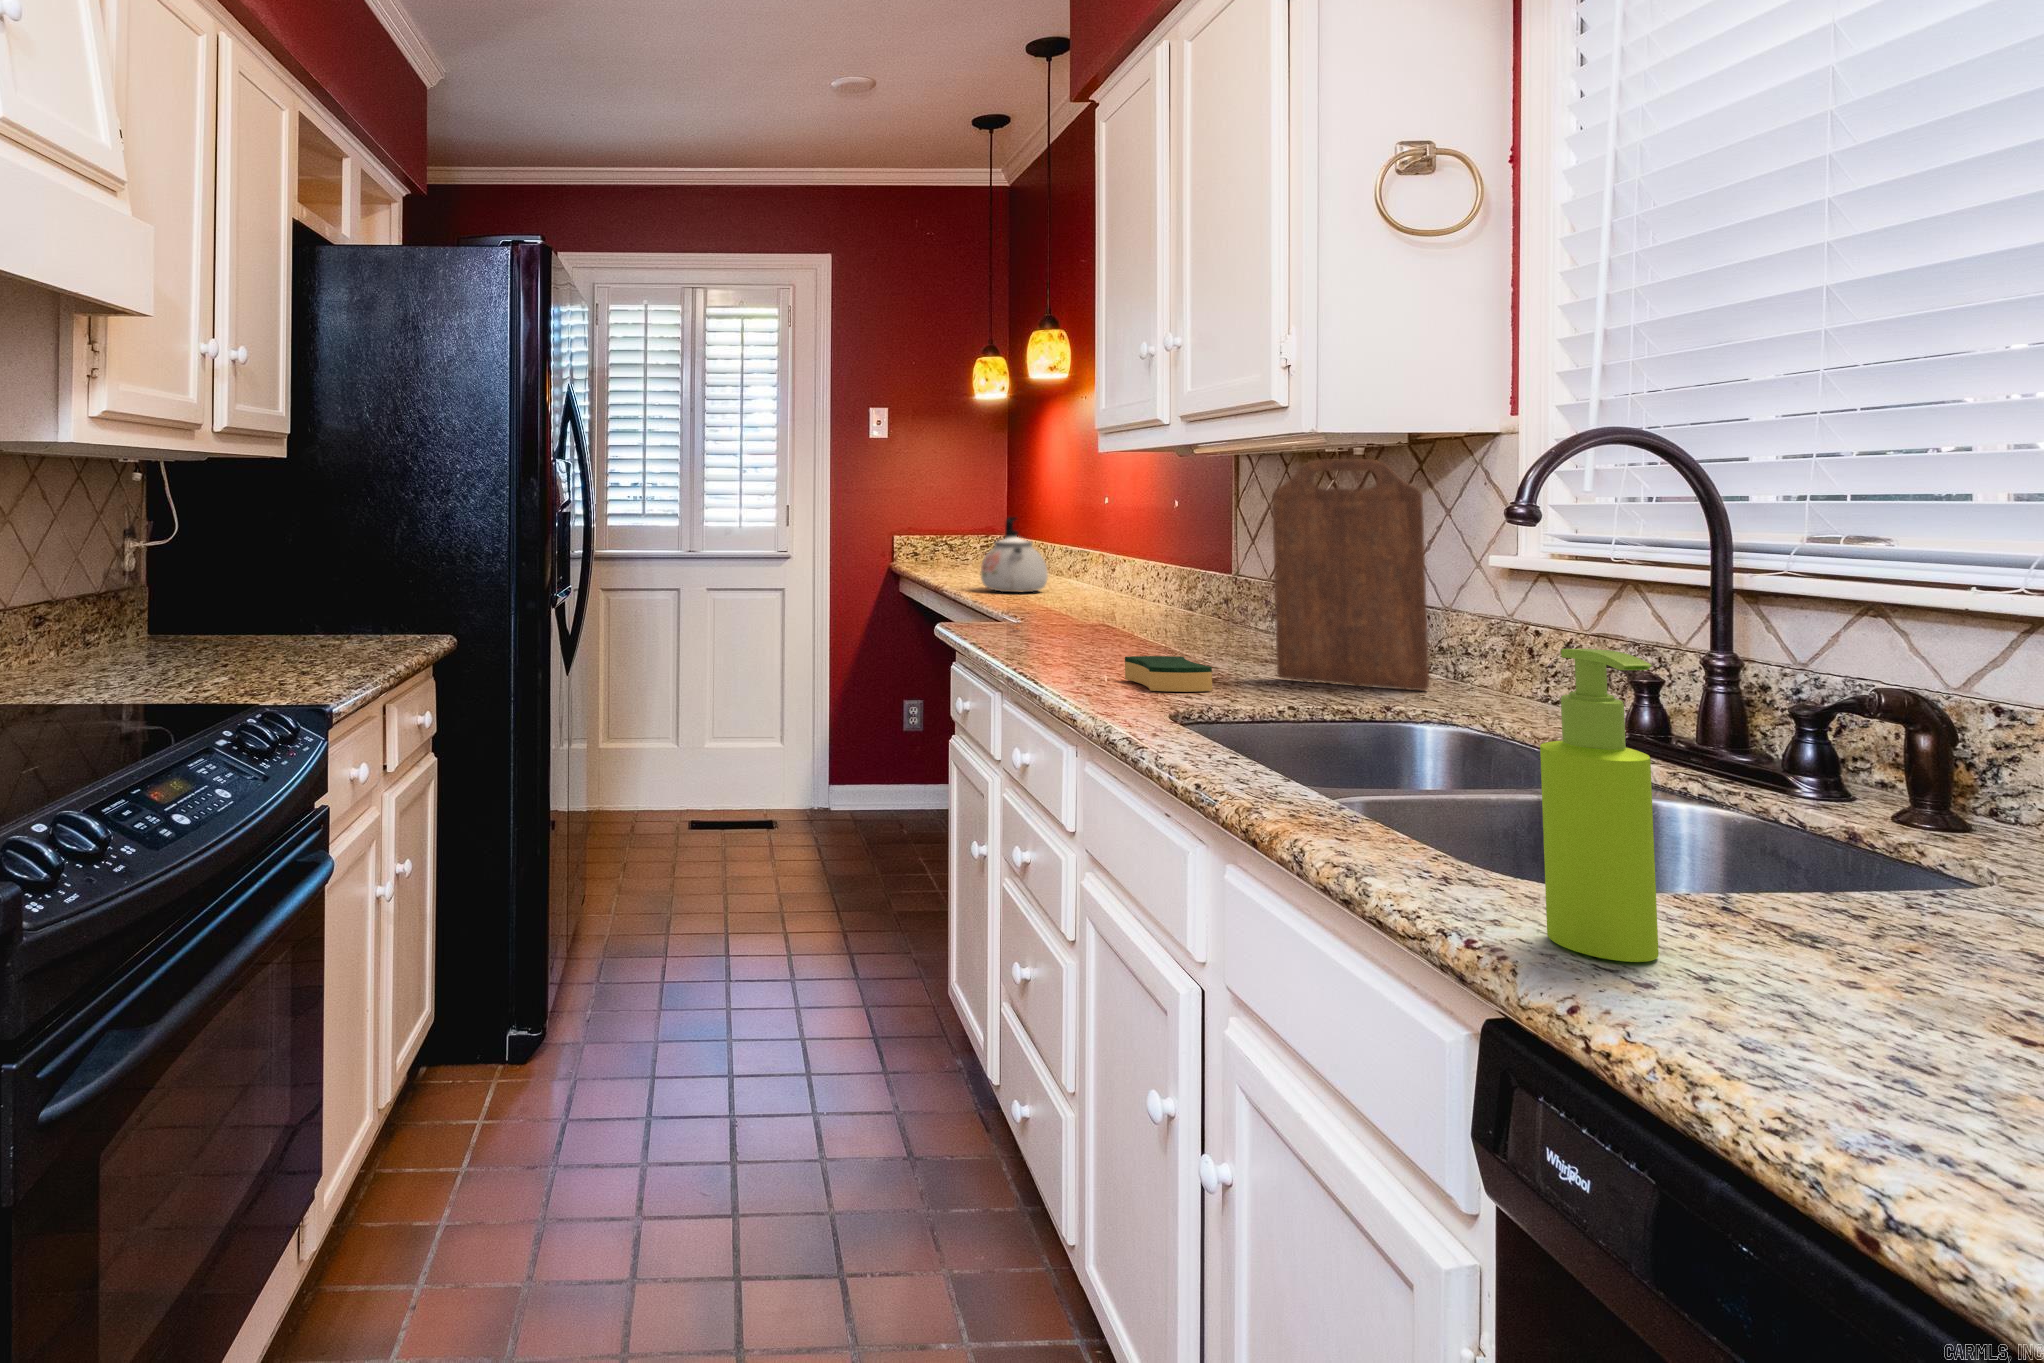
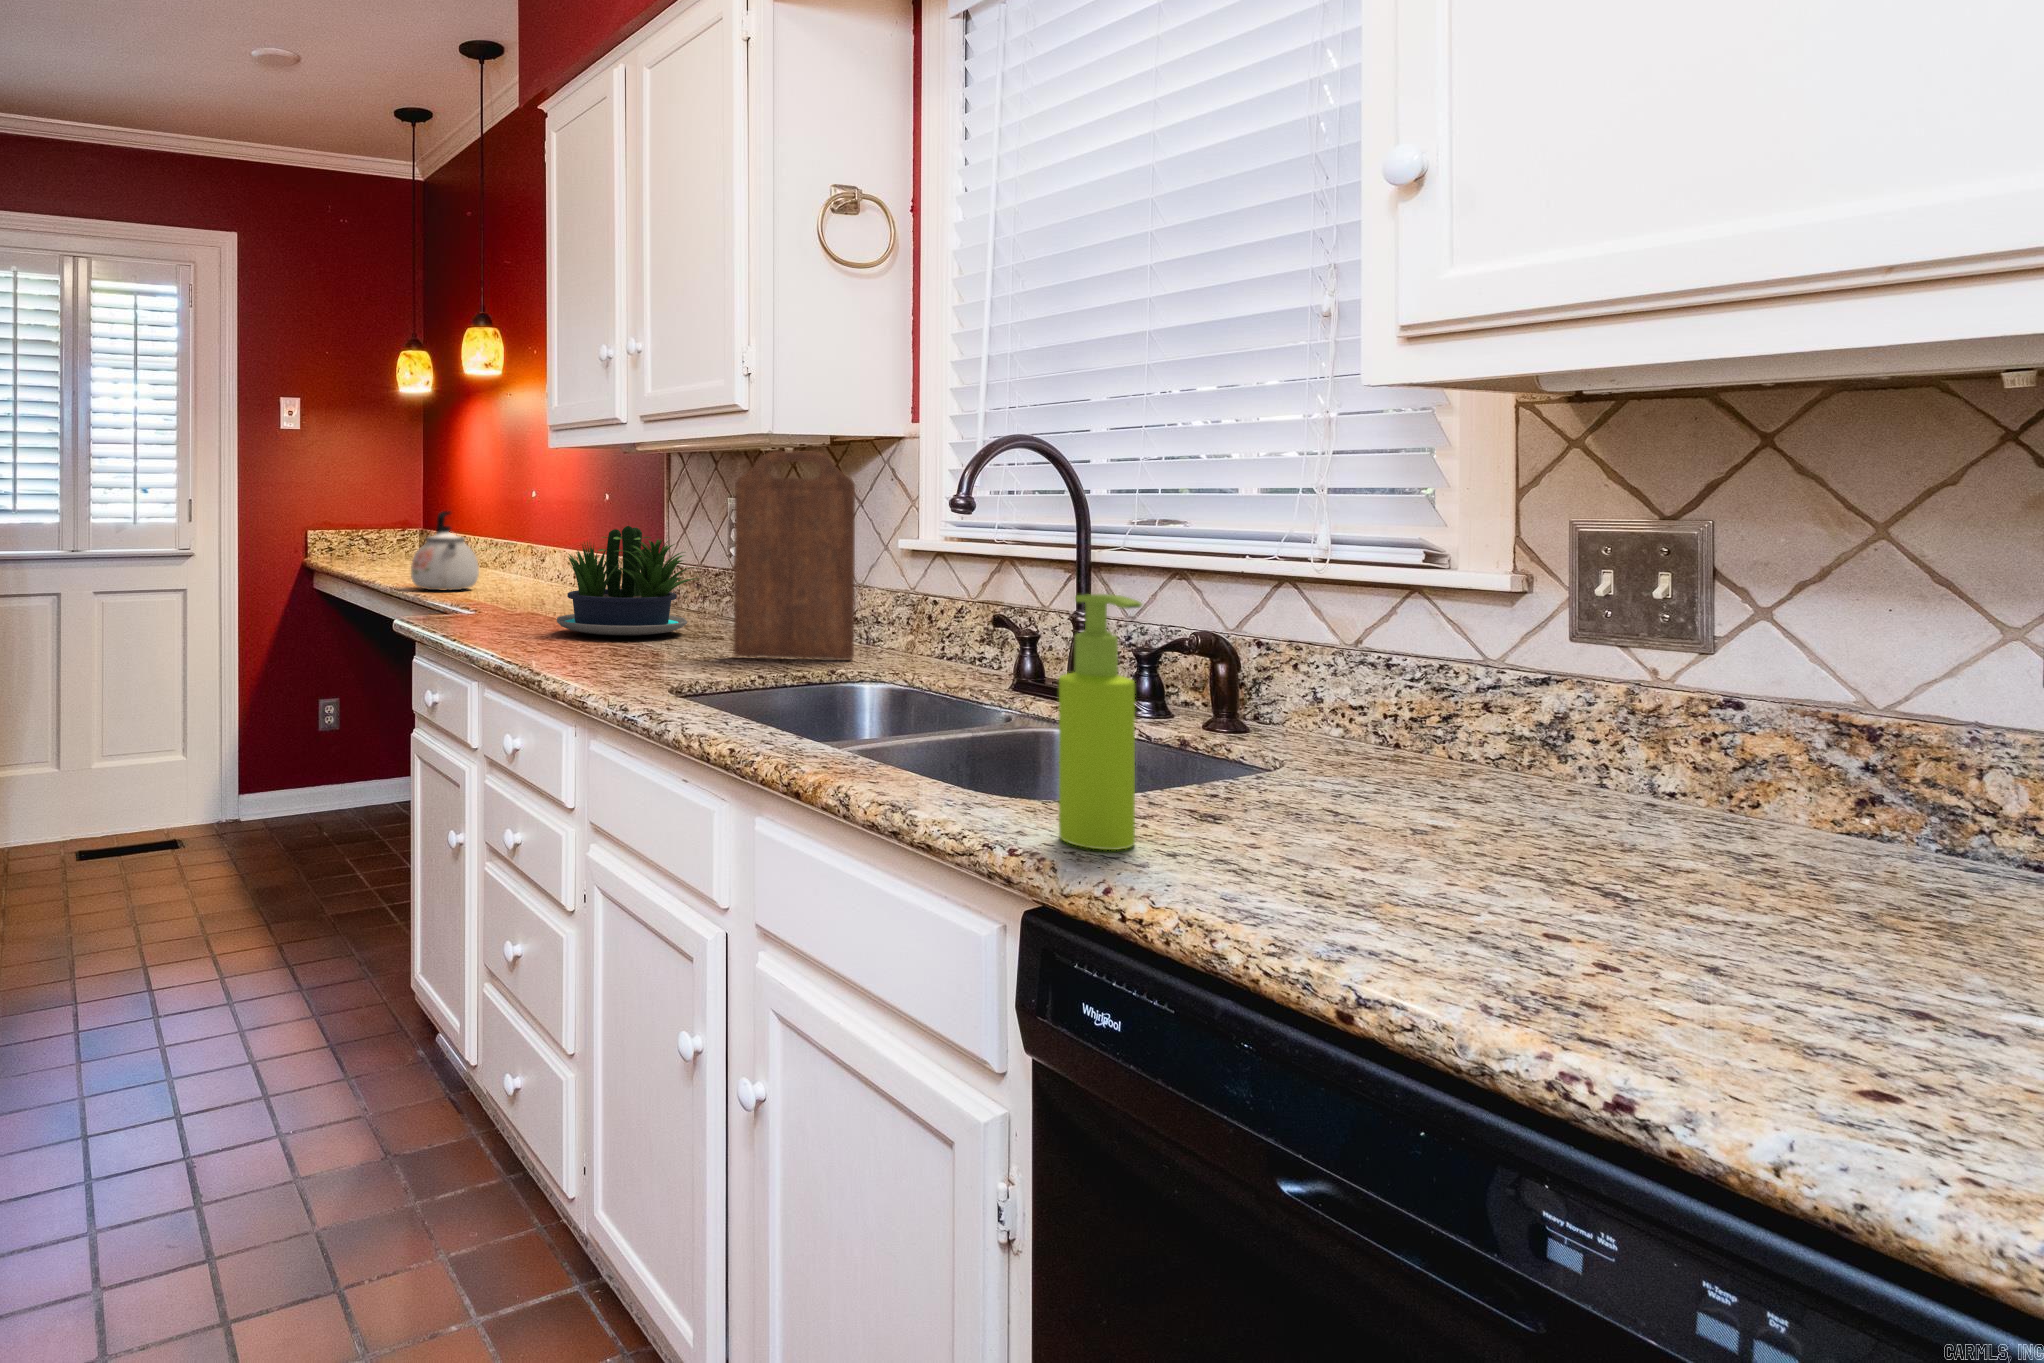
potted plant: none [1095,536,1267,649] -> present [557,526,698,636]
sponge: present [1125,656,1212,692] -> none [606,640,688,674]

